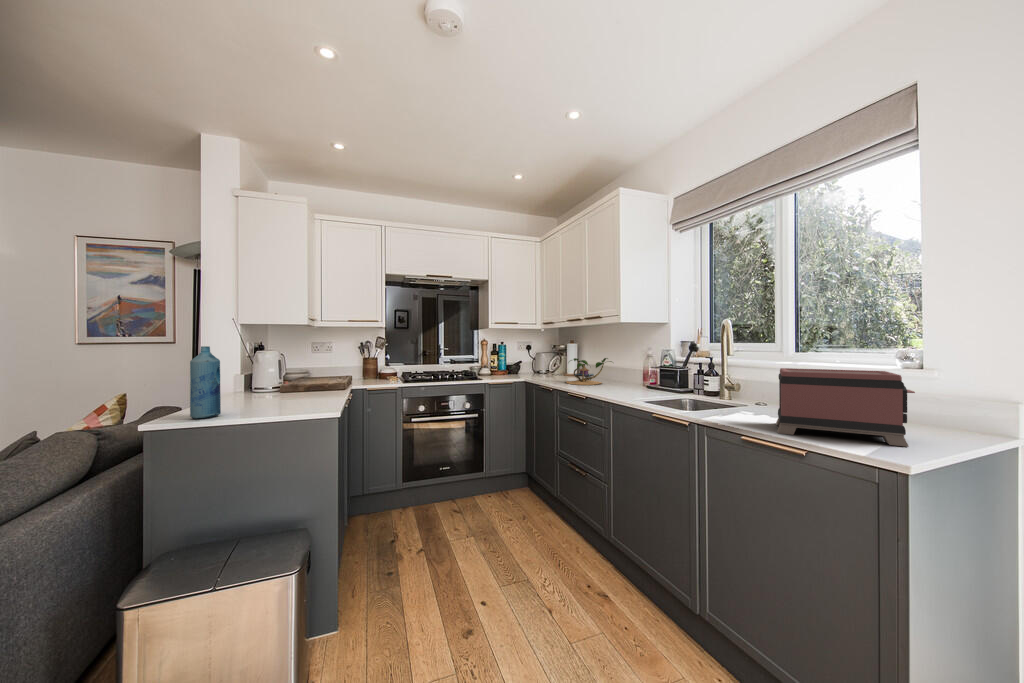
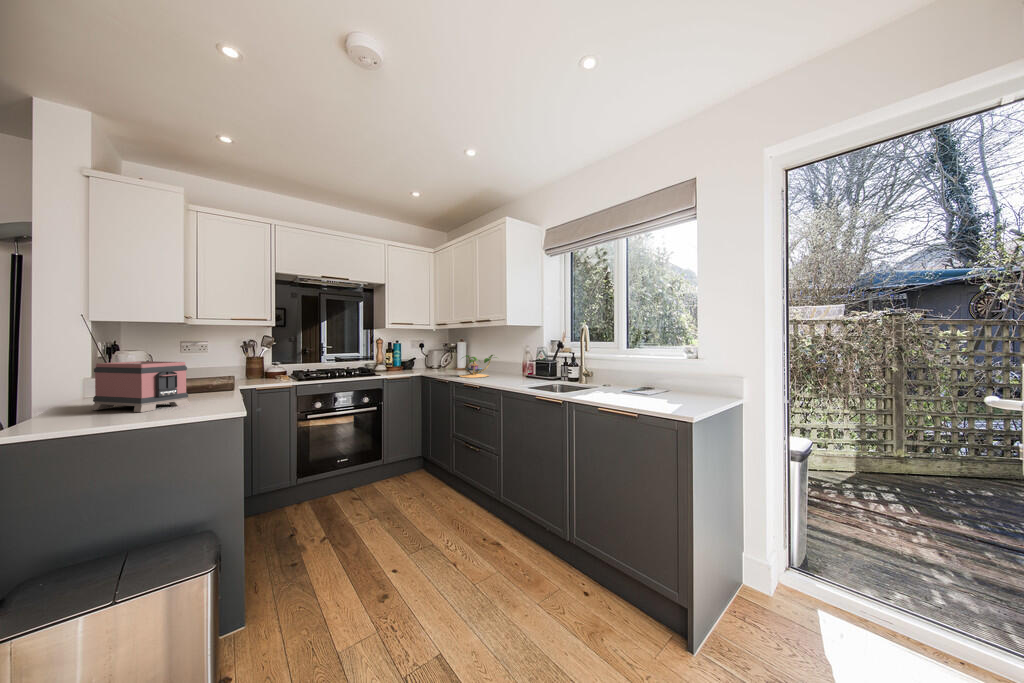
bottle: present [190,346,221,419] -> none [53,344,95,425]
toaster: present [776,368,915,447] -> present [91,361,190,412]

